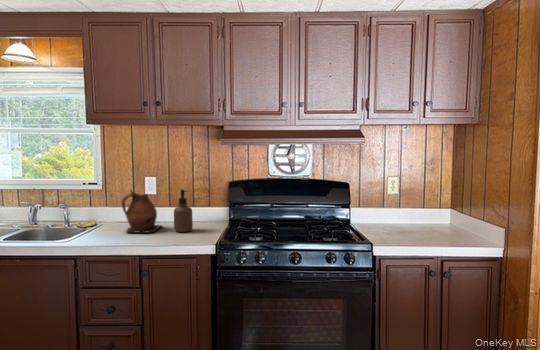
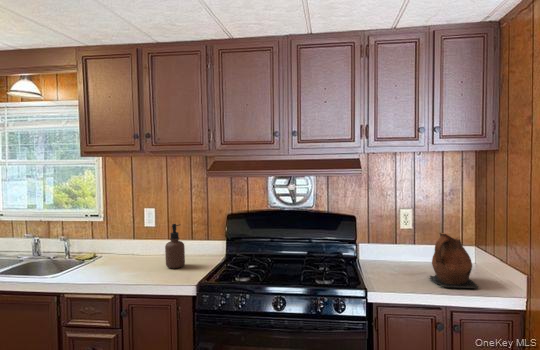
ceramic pitcher: present [122,190,162,233] -> present [430,233,479,289]

